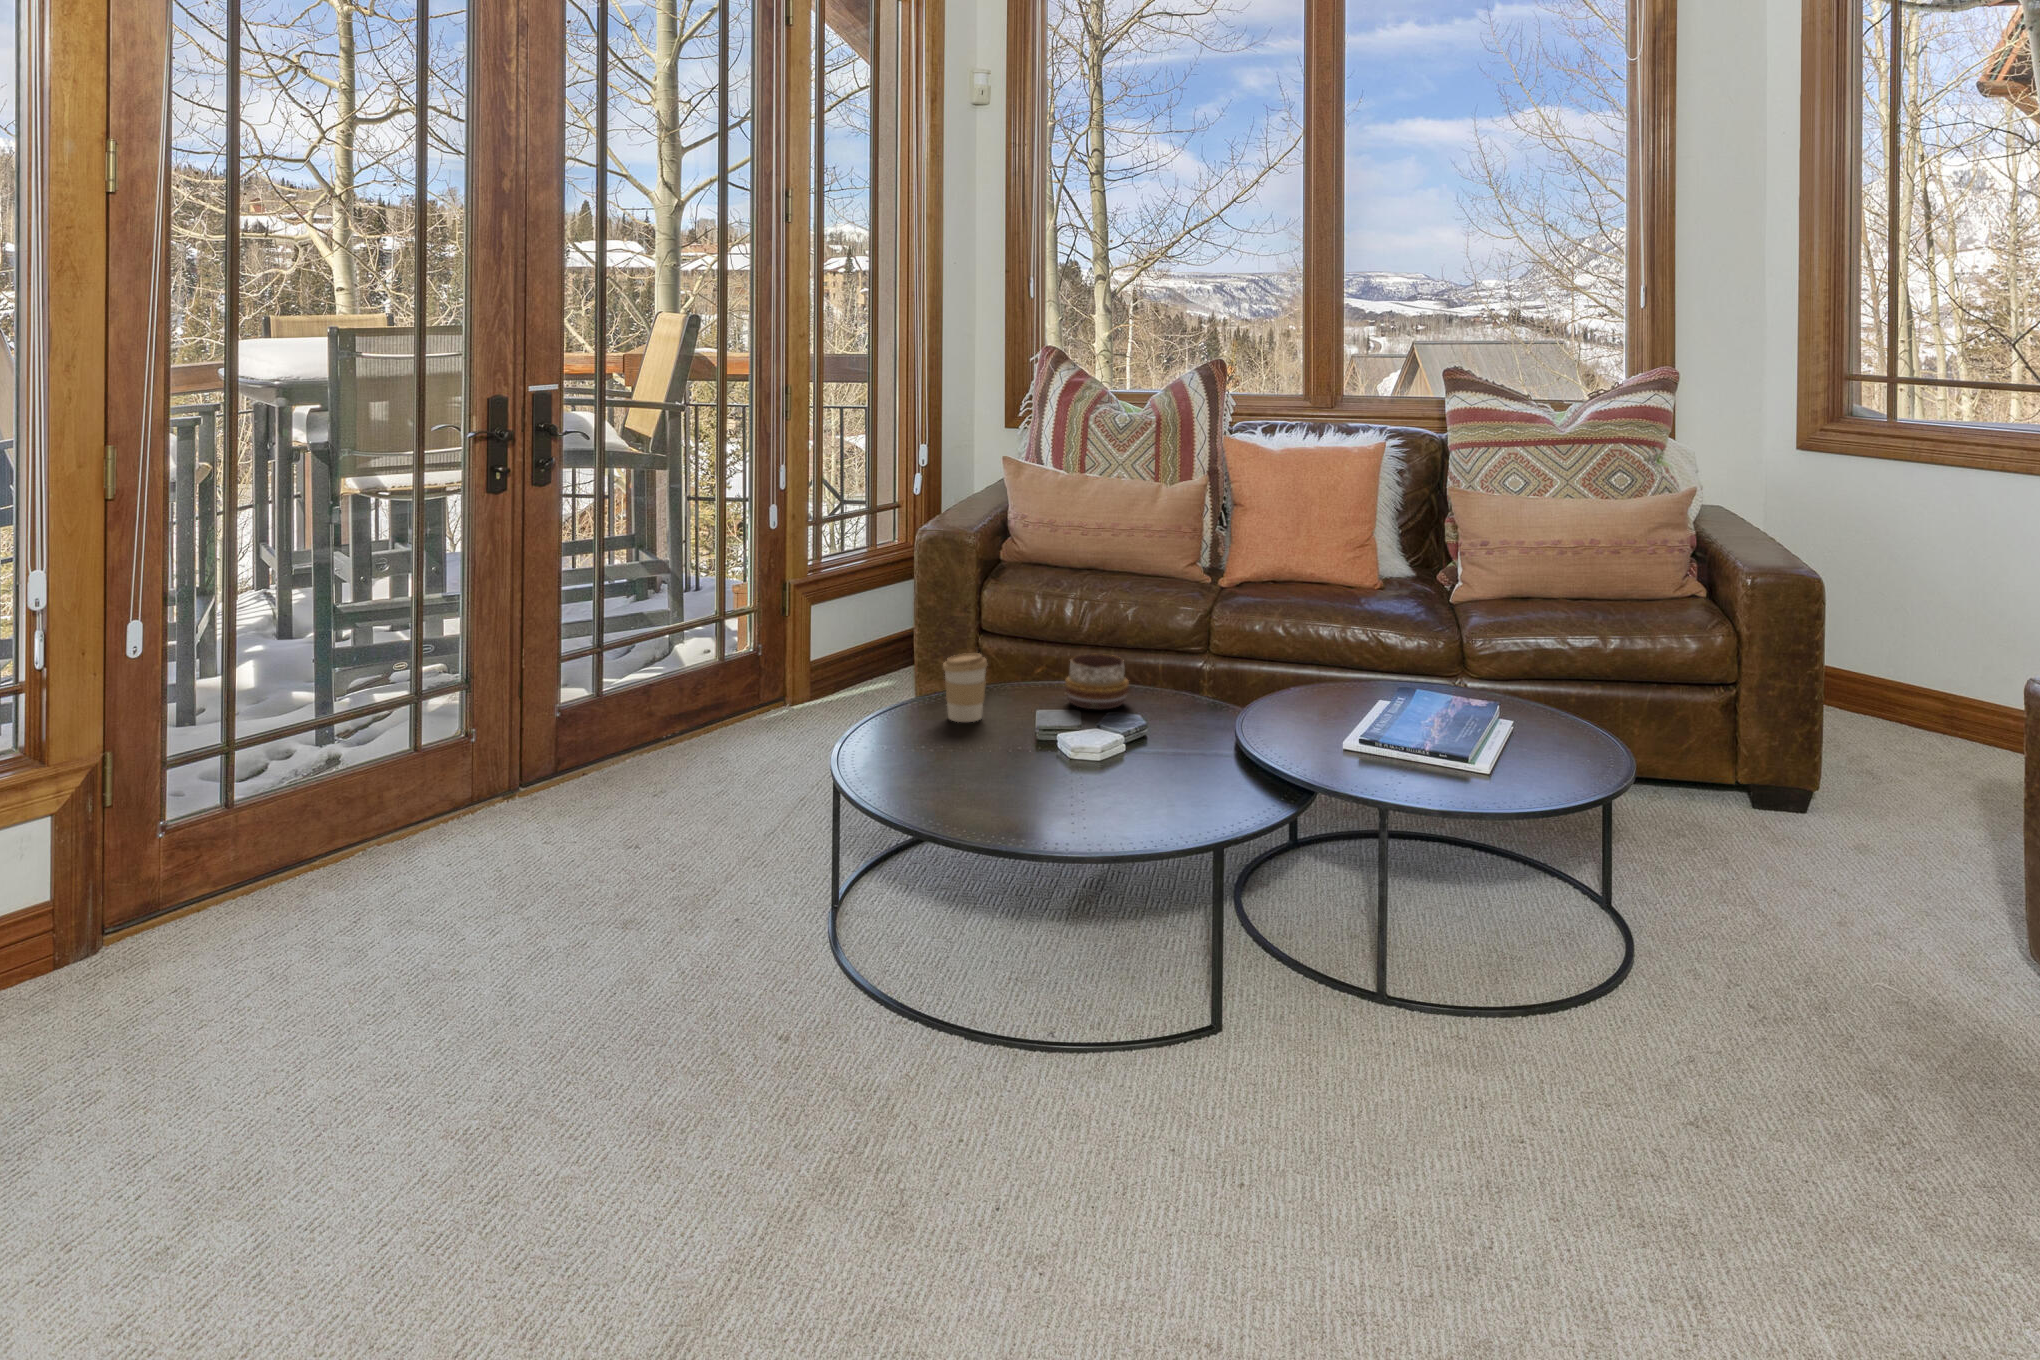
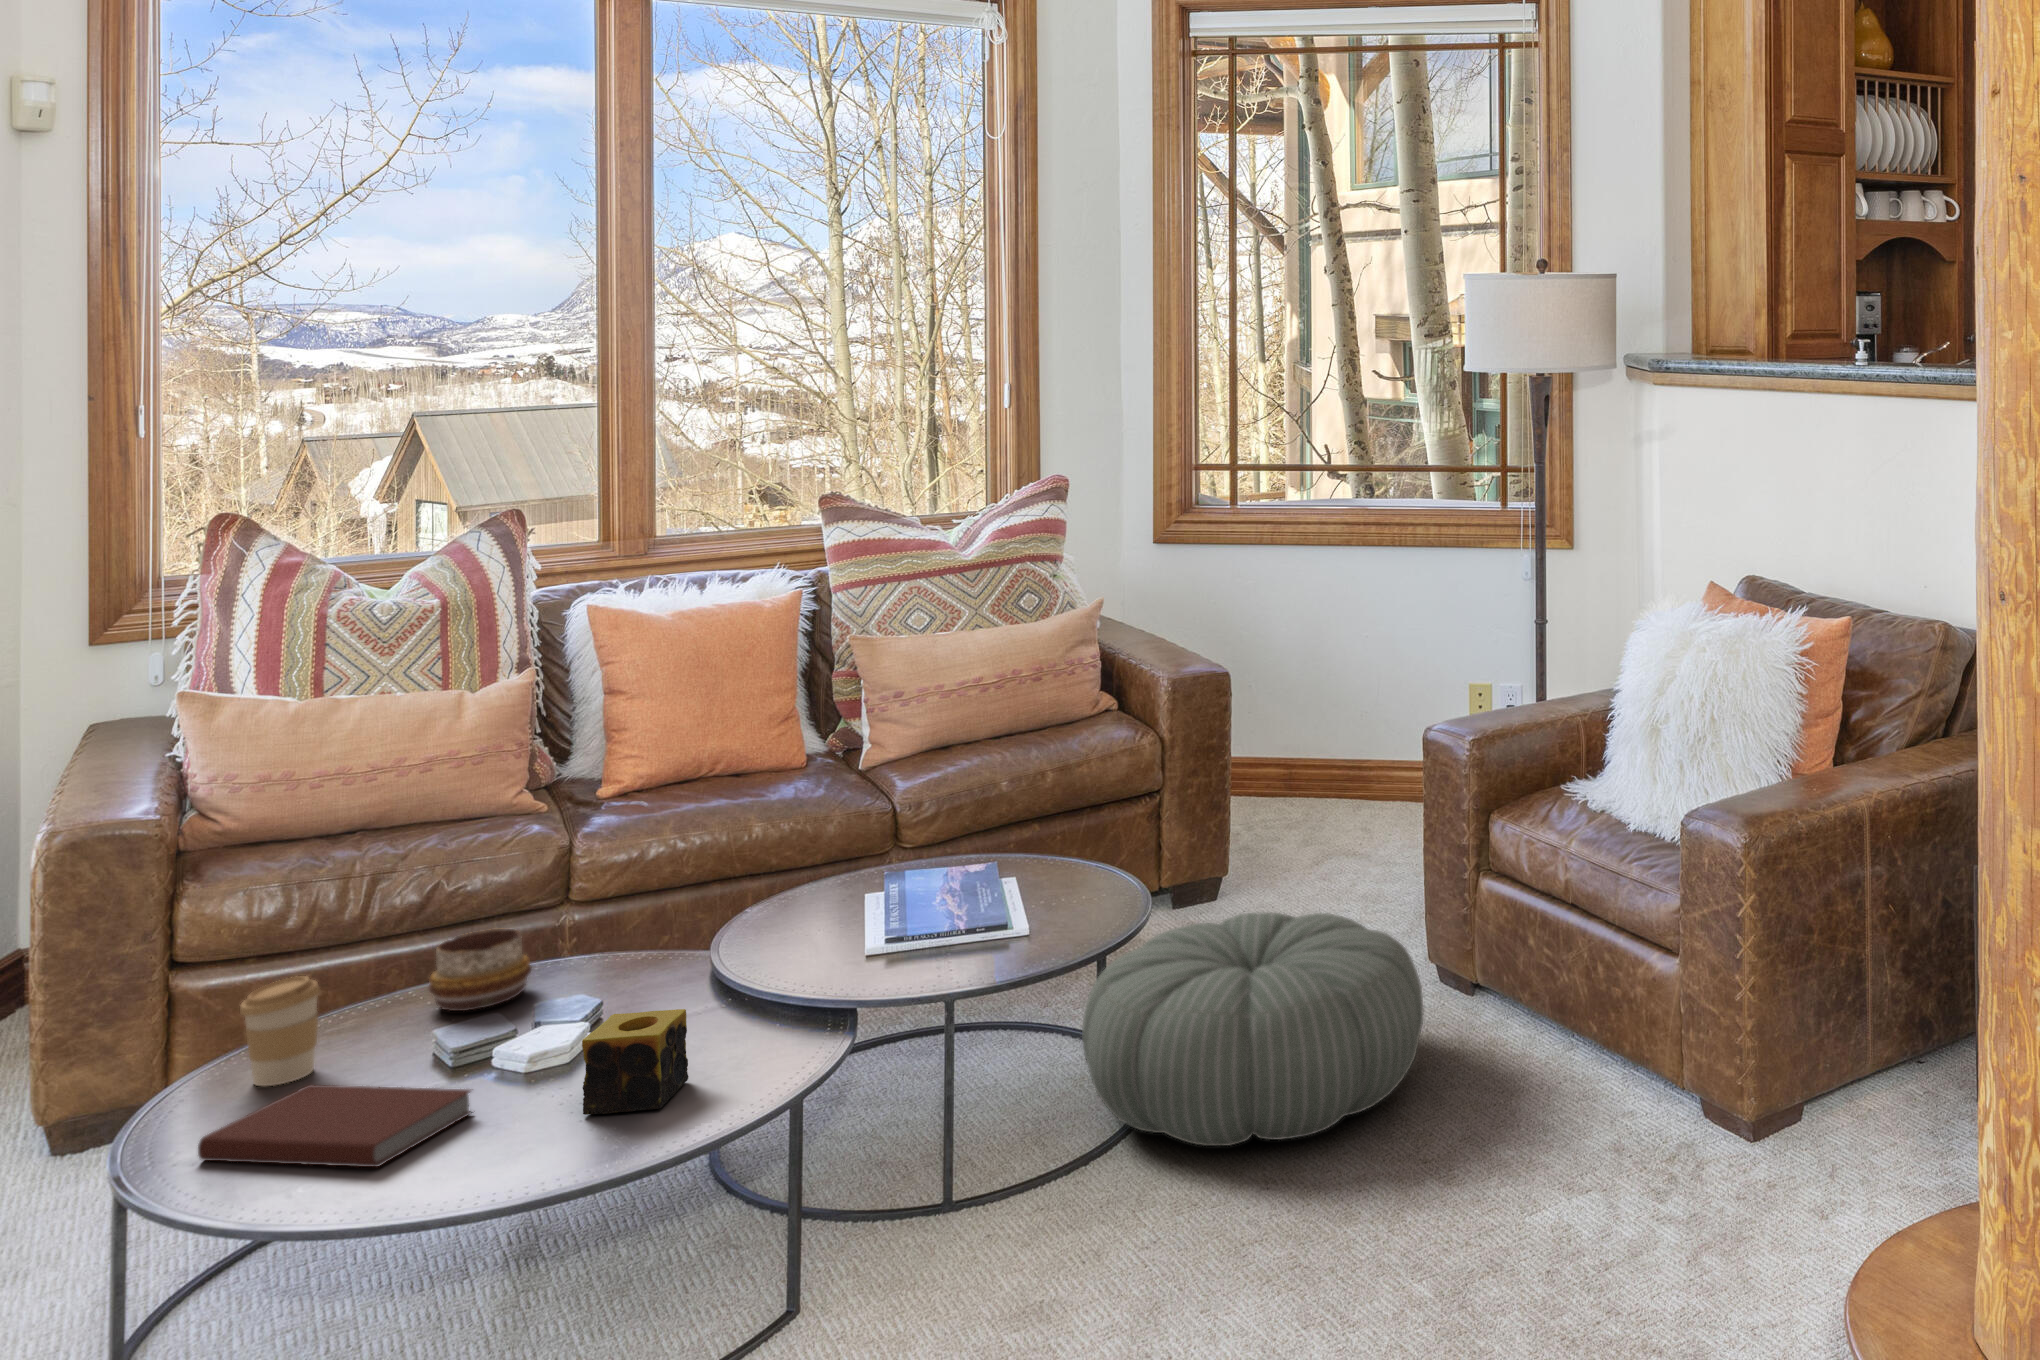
book: none [890,726,1037,791] -> present [198,1085,472,1167]
candle: none [1092,734,1172,814] -> present [582,1009,688,1115]
pouf: none [1543,812,1938,1062] -> present [1082,912,1424,1146]

